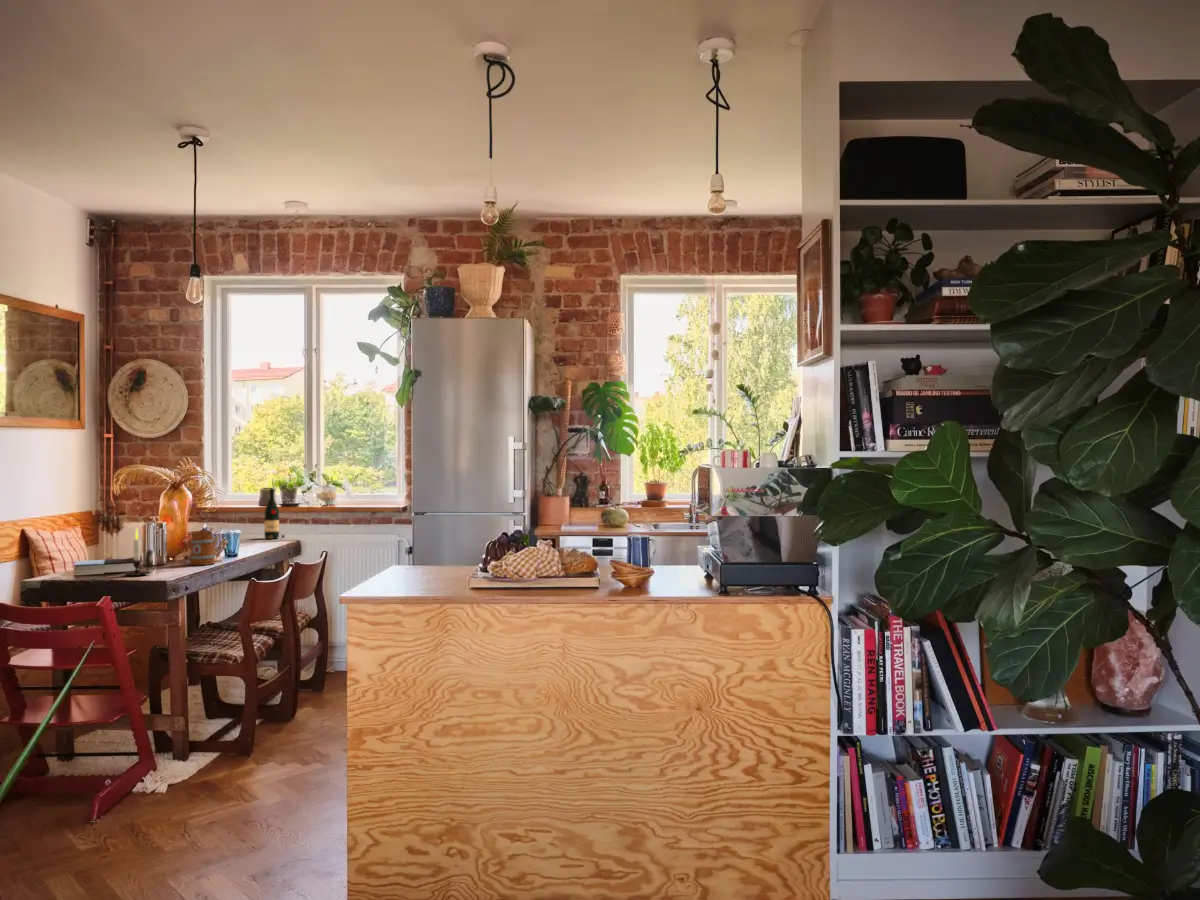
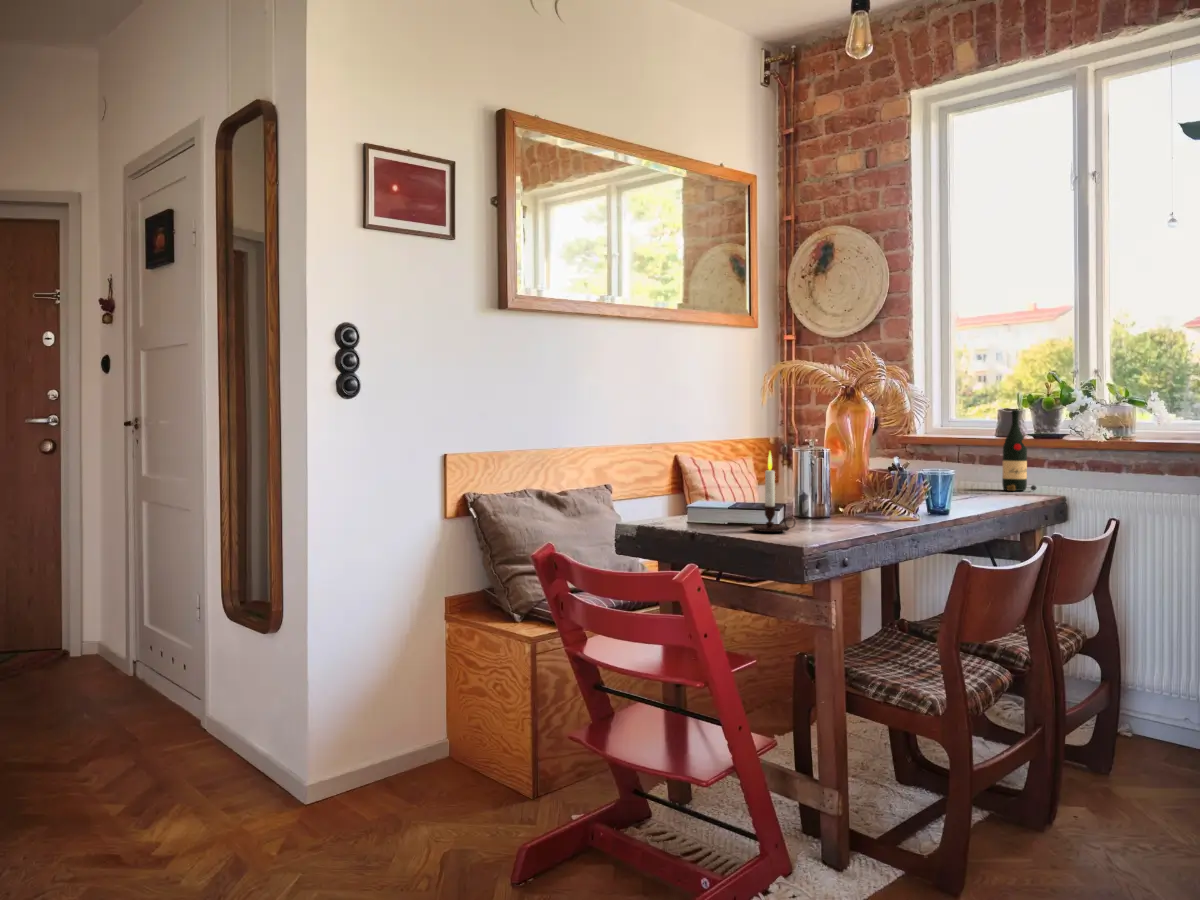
mug: present [189,531,215,565] -> none [863,465,907,523]

